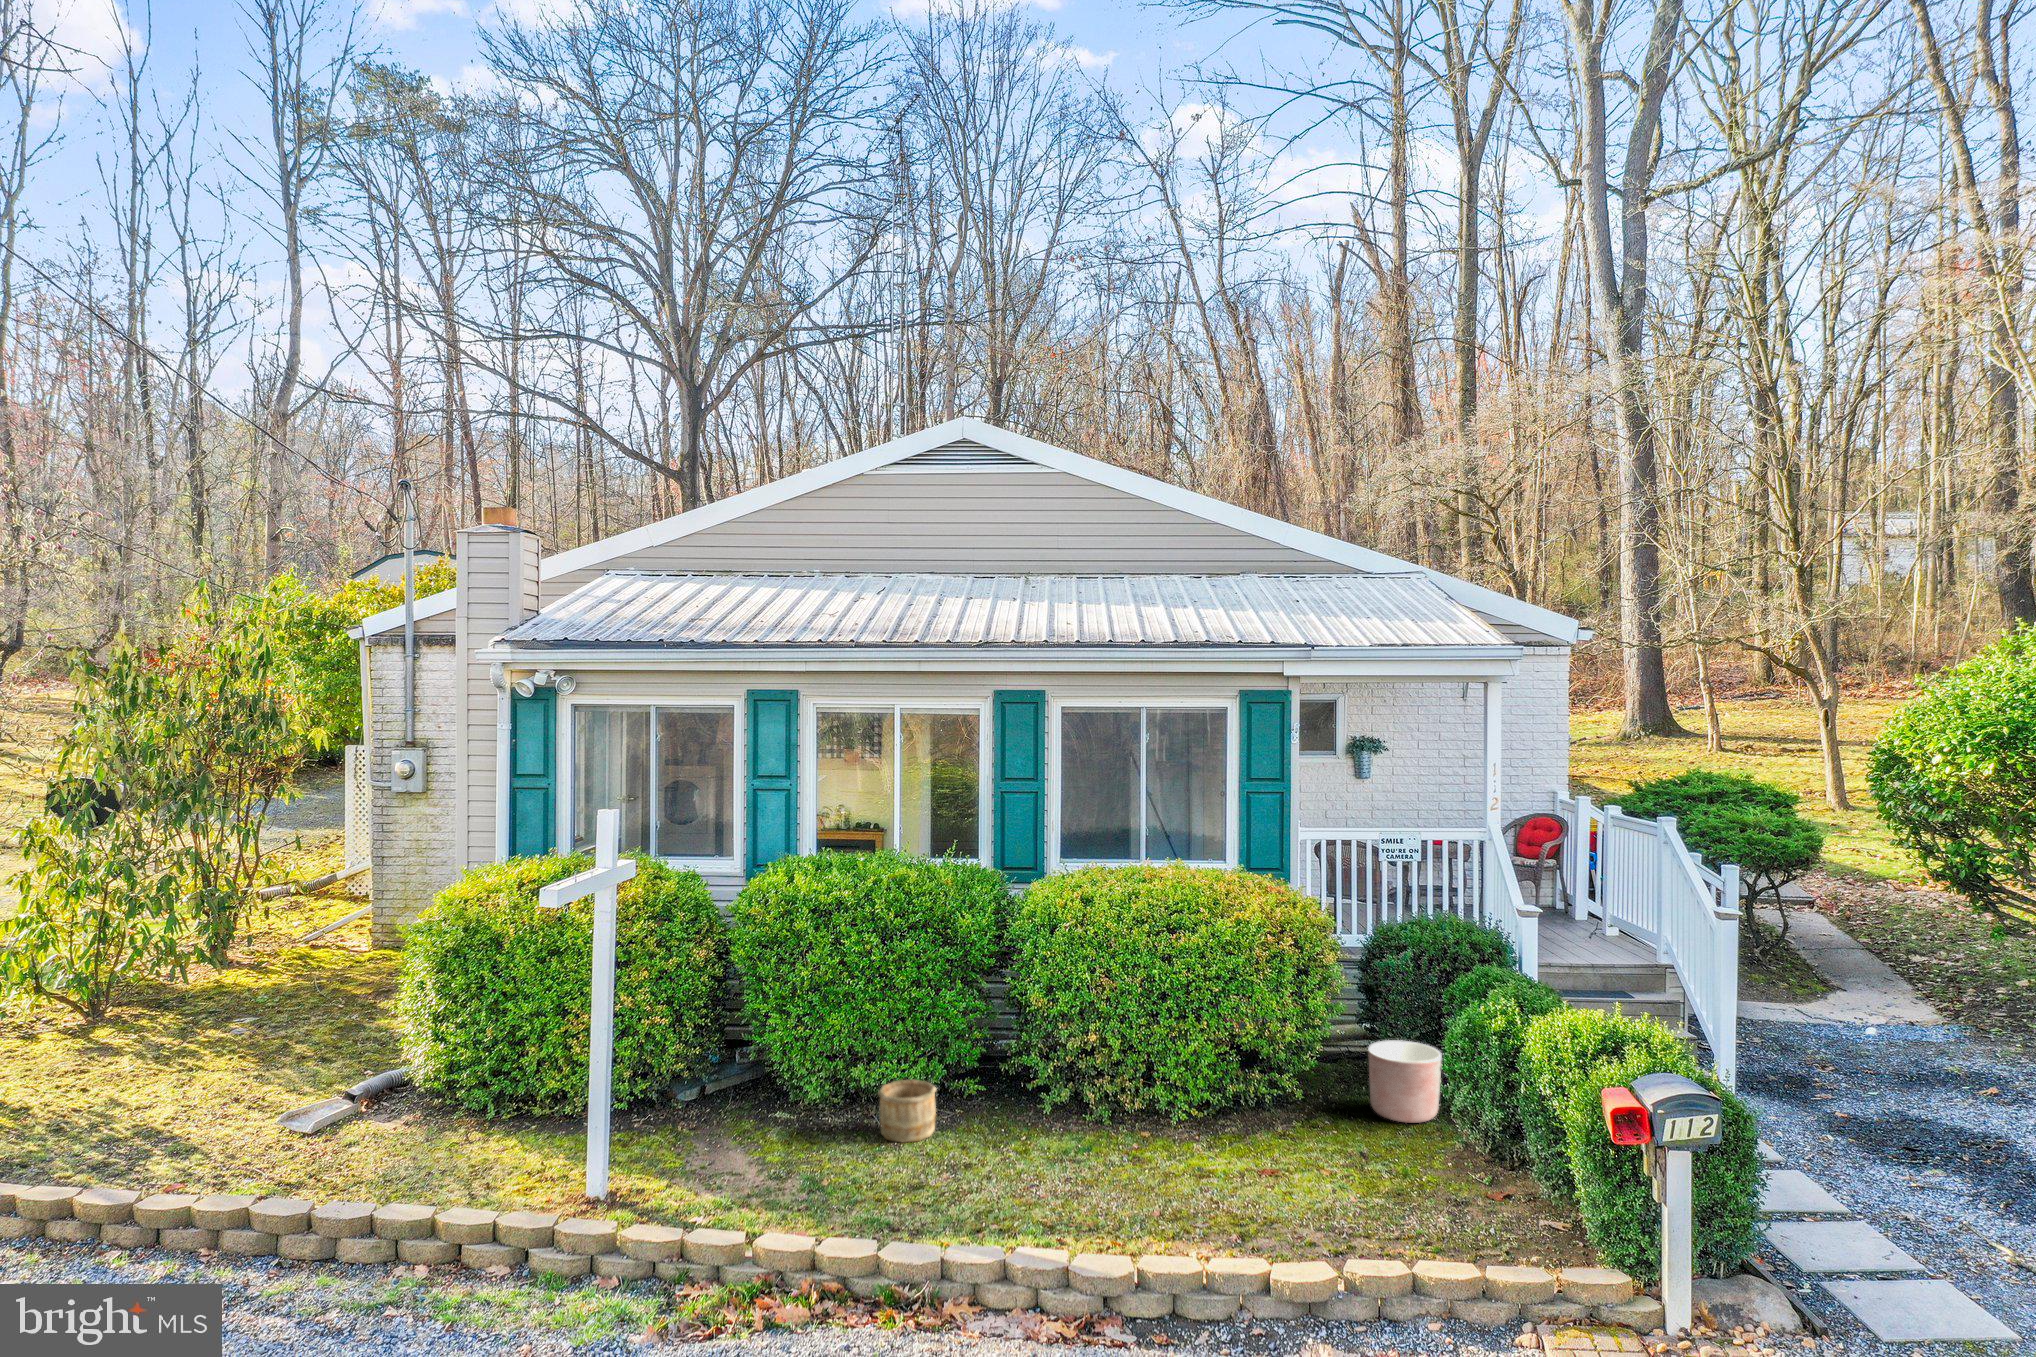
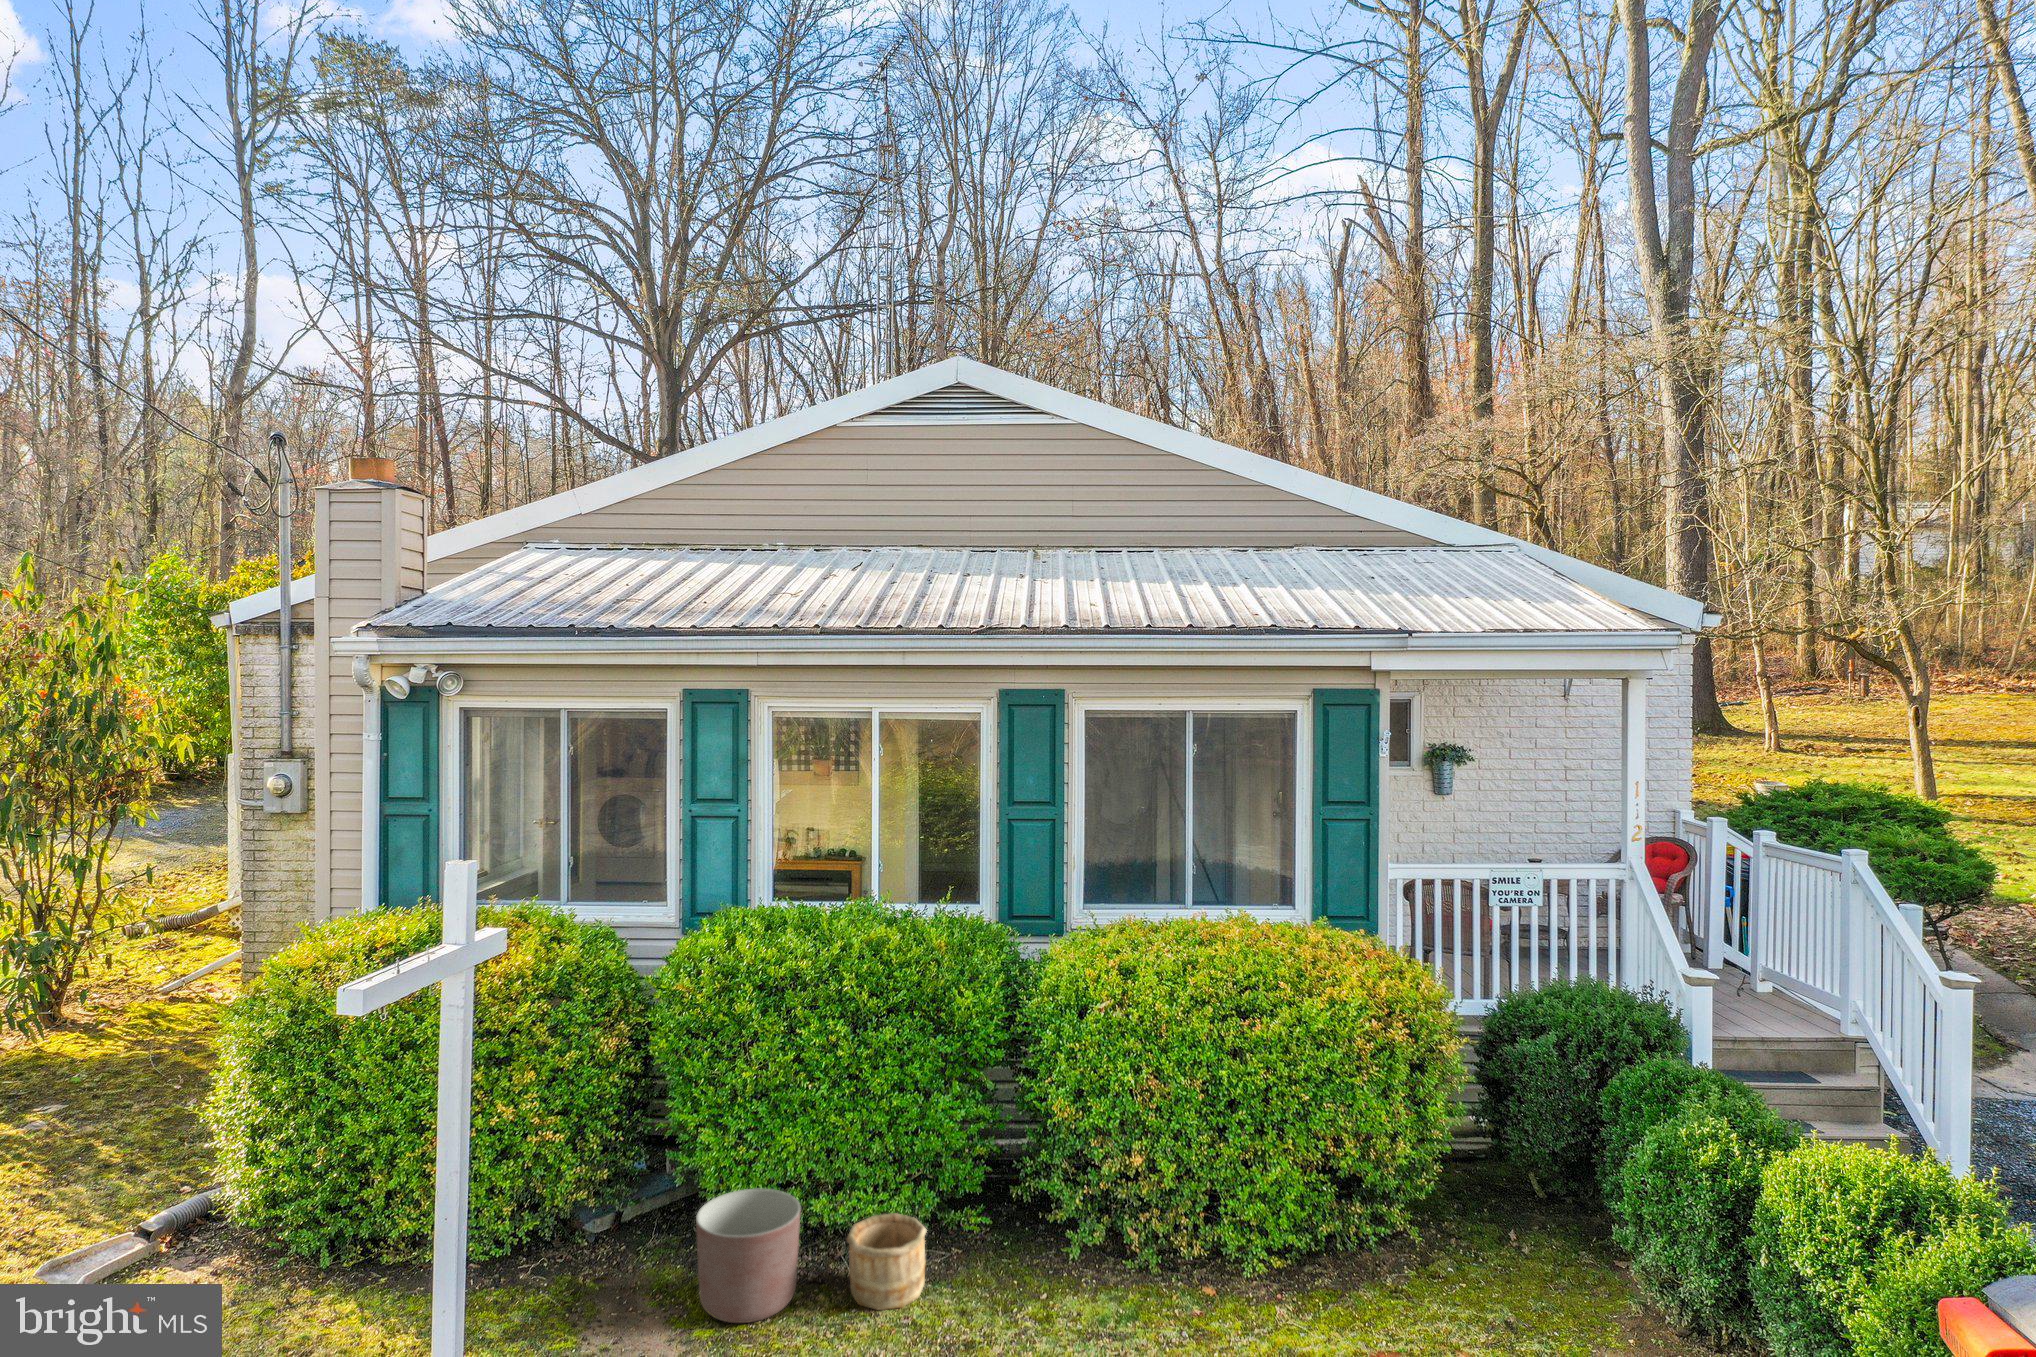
planter: present [1368,1040,1442,1123] -> present [696,1189,801,1323]

